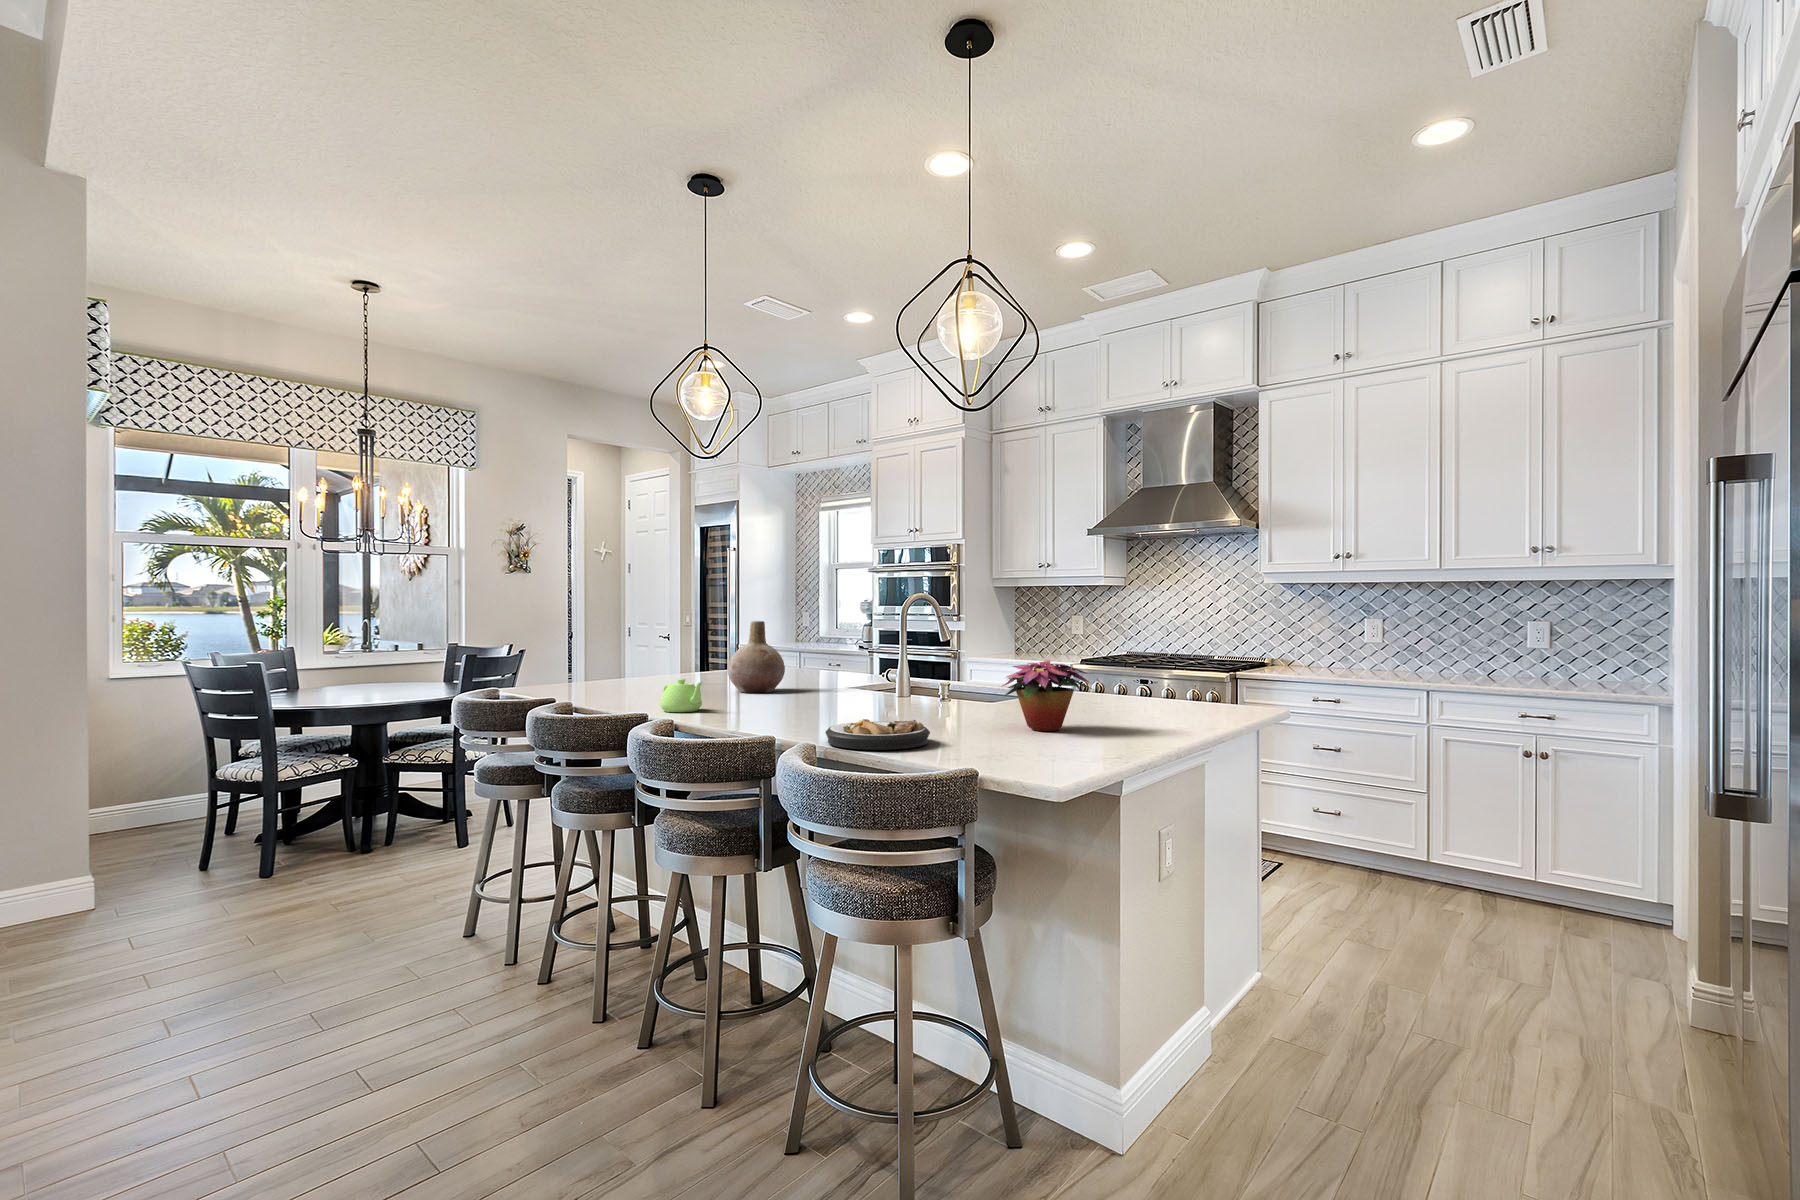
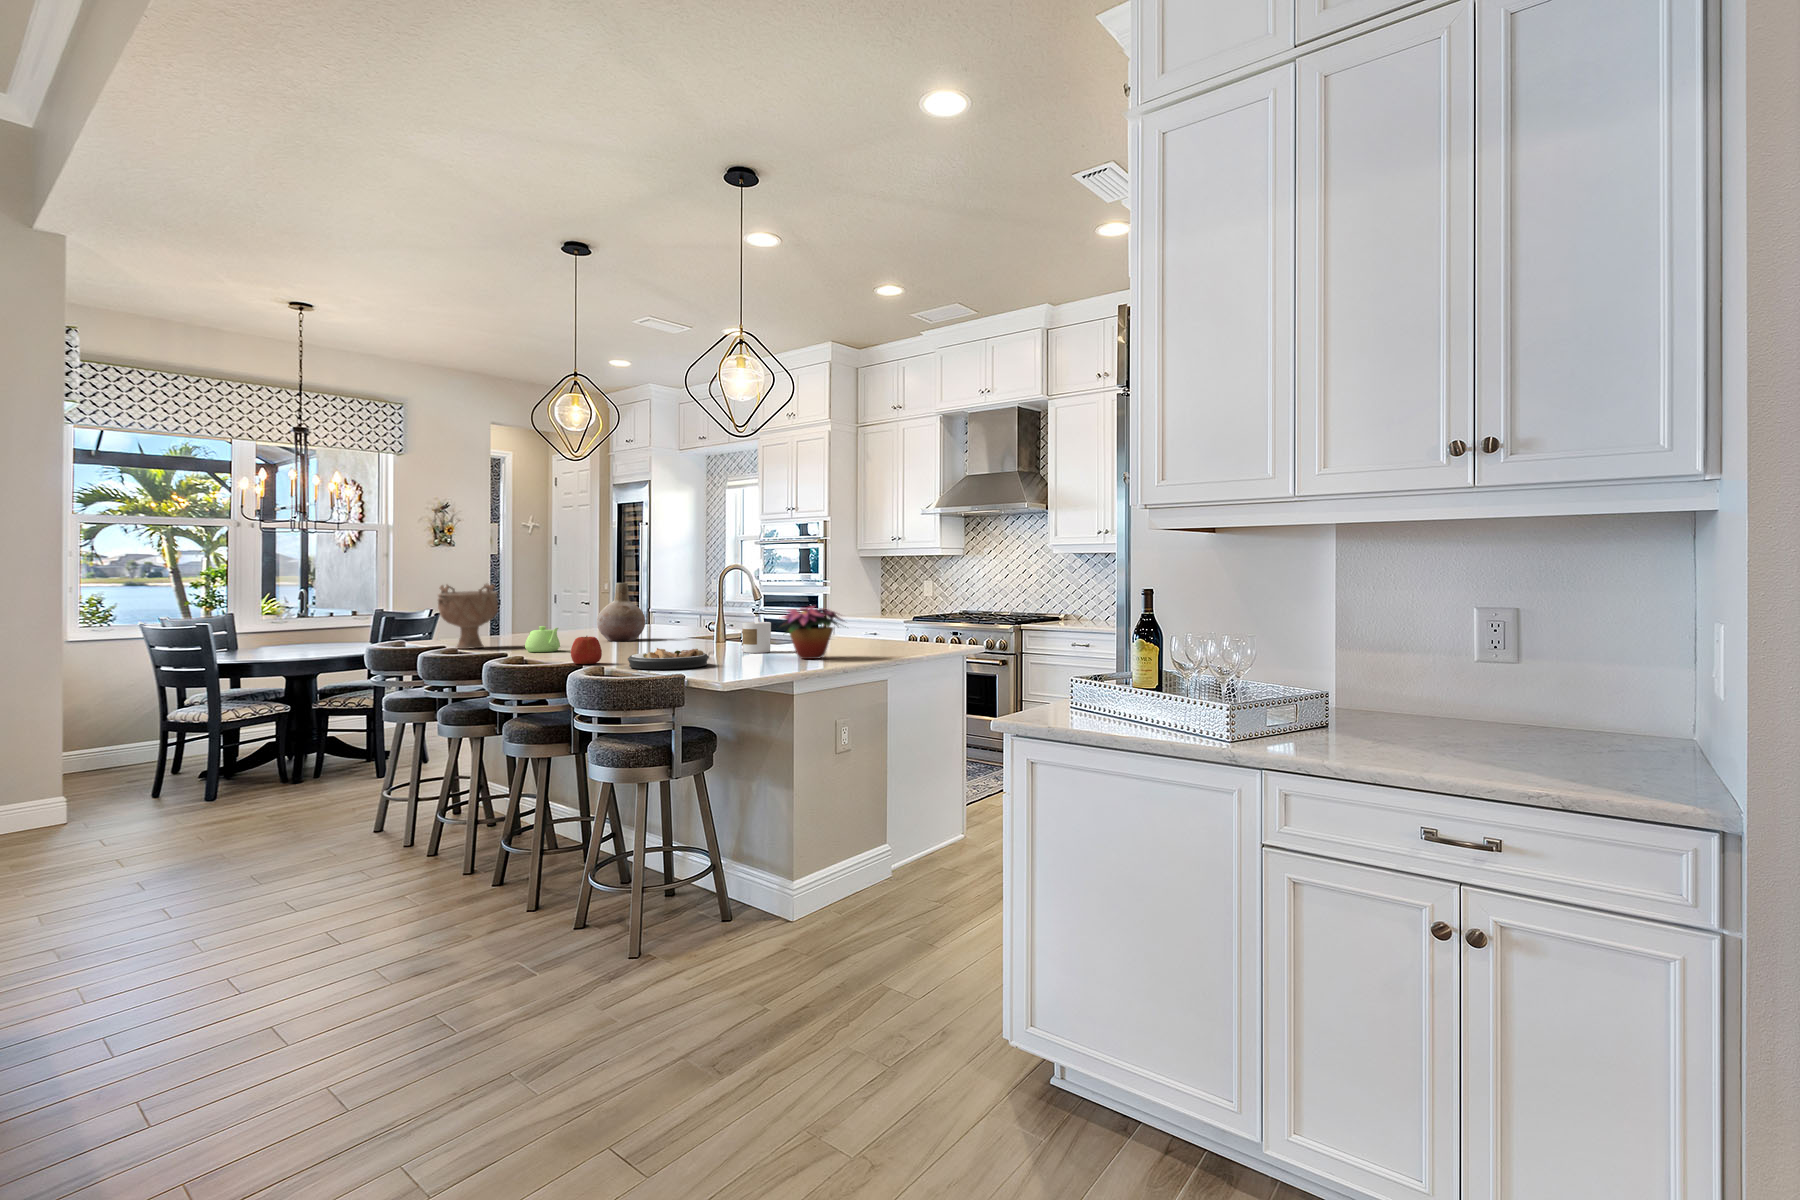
decorative bowl: none [549,622,620,705] -> present [438,584,498,649]
candle: none [937,671,973,718] -> present [742,617,771,653]
apple: none [744,699,782,737] -> present [571,636,602,664]

